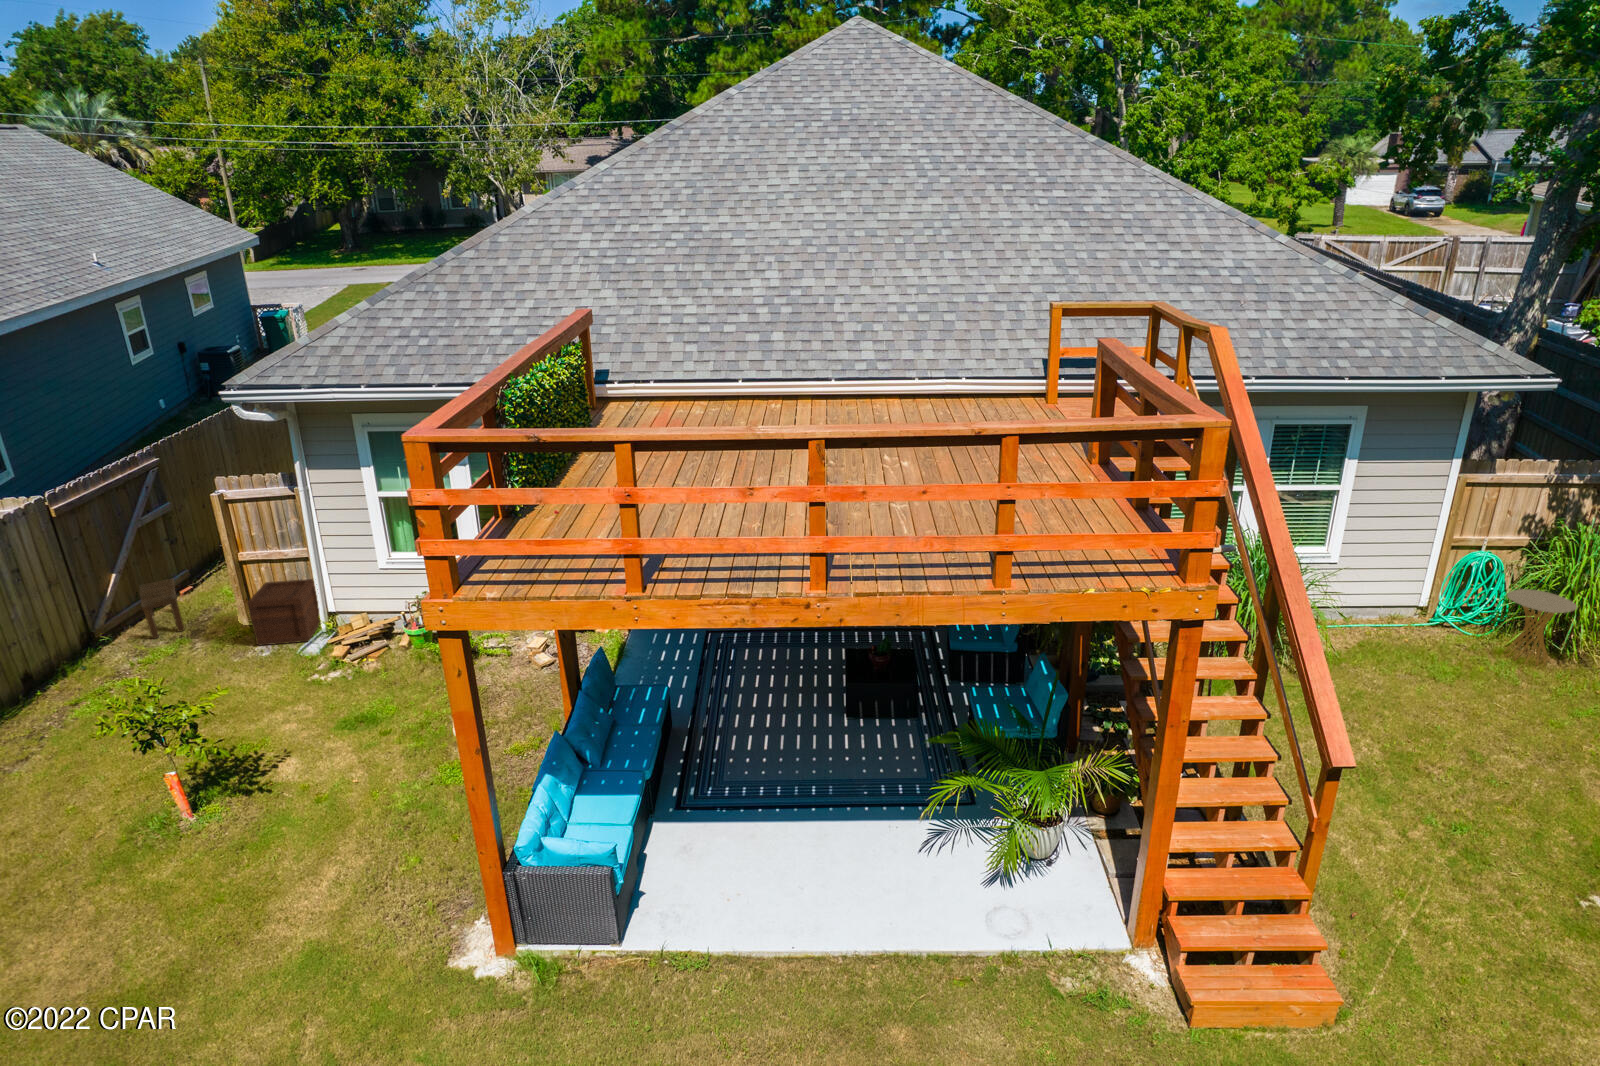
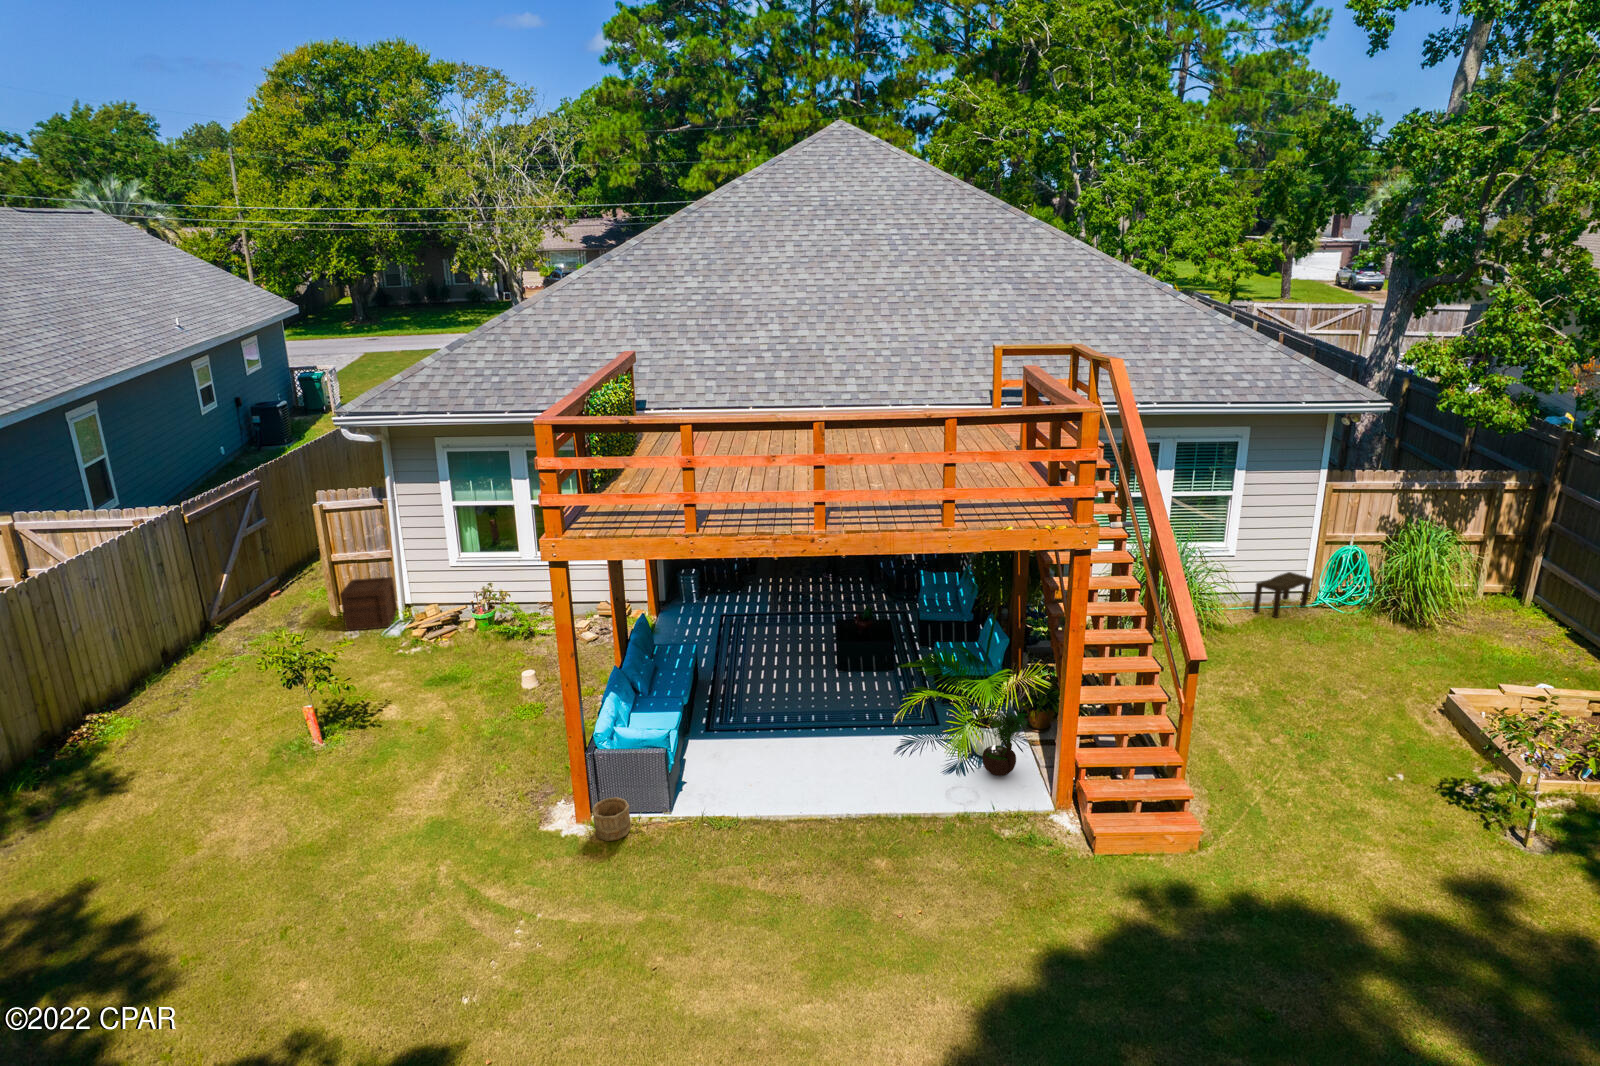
bench: present [140,578,185,639] -> present [1253,572,1312,618]
side table: present [1505,589,1577,665] -> none [1364,571,1417,631]
potted tree: none [1031,806,1097,889] -> present [982,710,1026,776]
wooden bucket: none [510,926,563,989] -> present [592,797,631,841]

